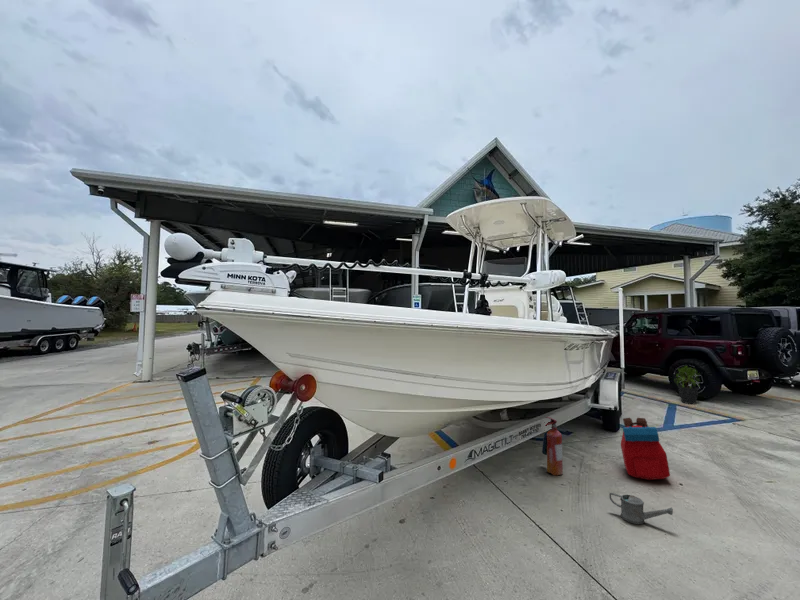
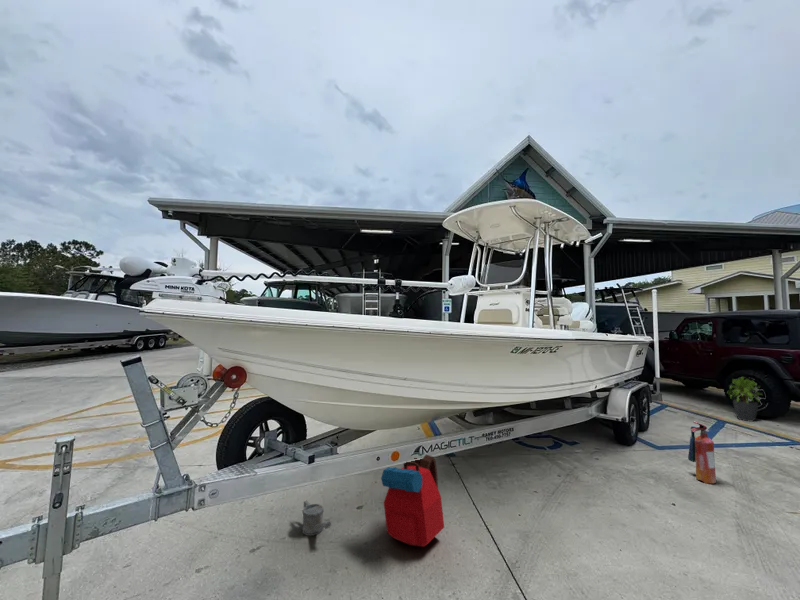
fire extinguisher: present [542,416,563,475] -> present [688,421,716,484]
backpack: present [621,418,670,480] -> present [381,455,444,547]
watering can: present [609,493,673,524] -> present [302,501,331,536]

